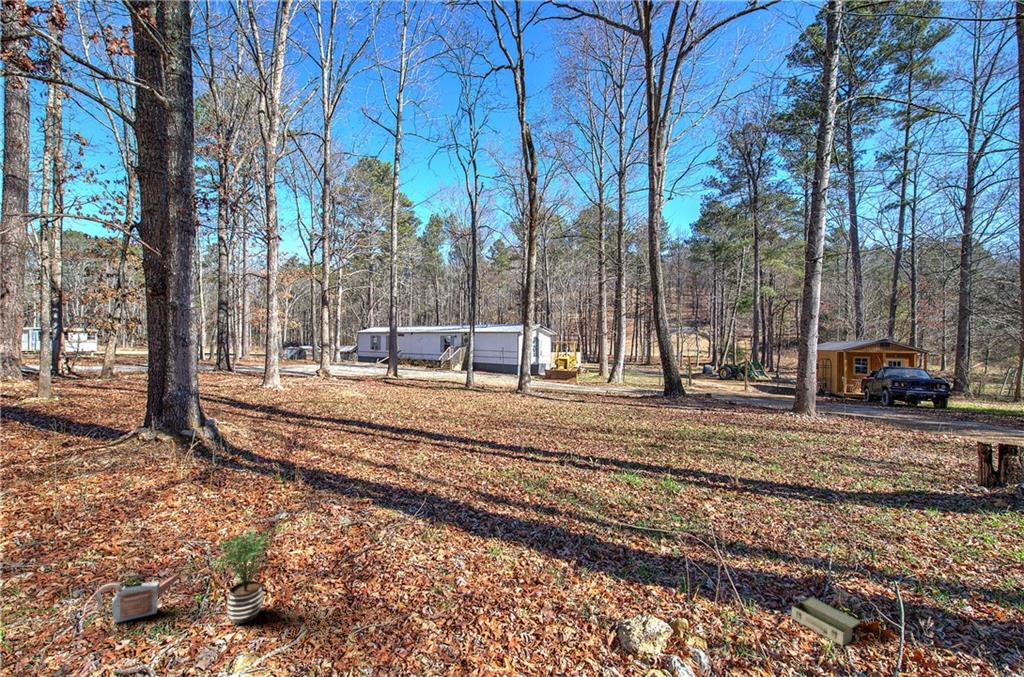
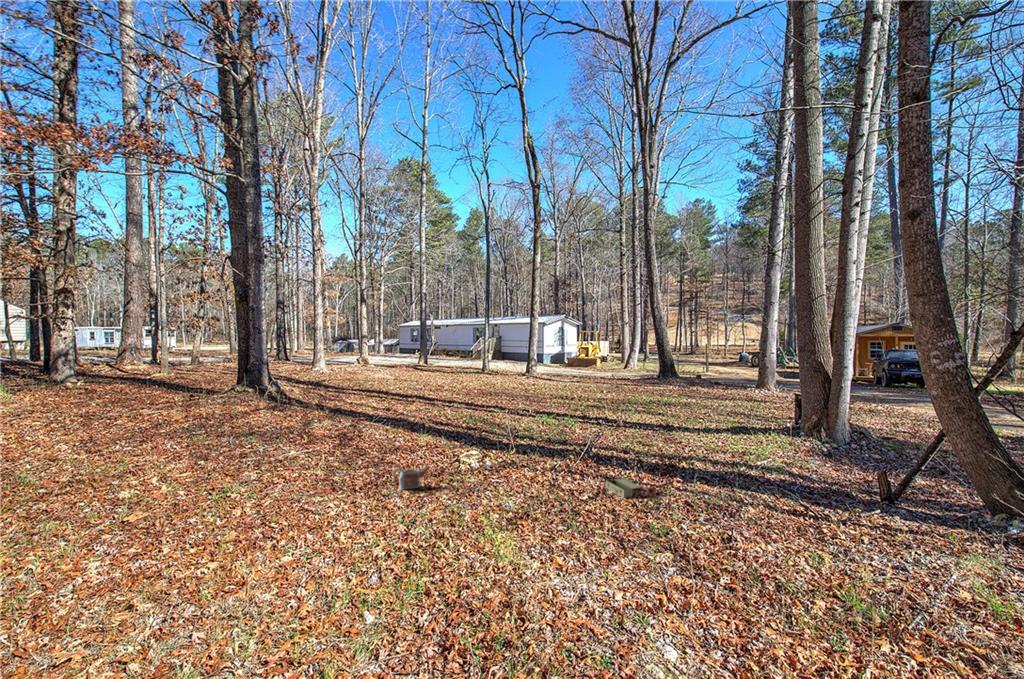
potted plant: present [211,529,271,624] -> none [267,428,303,478]
watering can: present [95,572,182,623] -> present [392,466,430,490]

